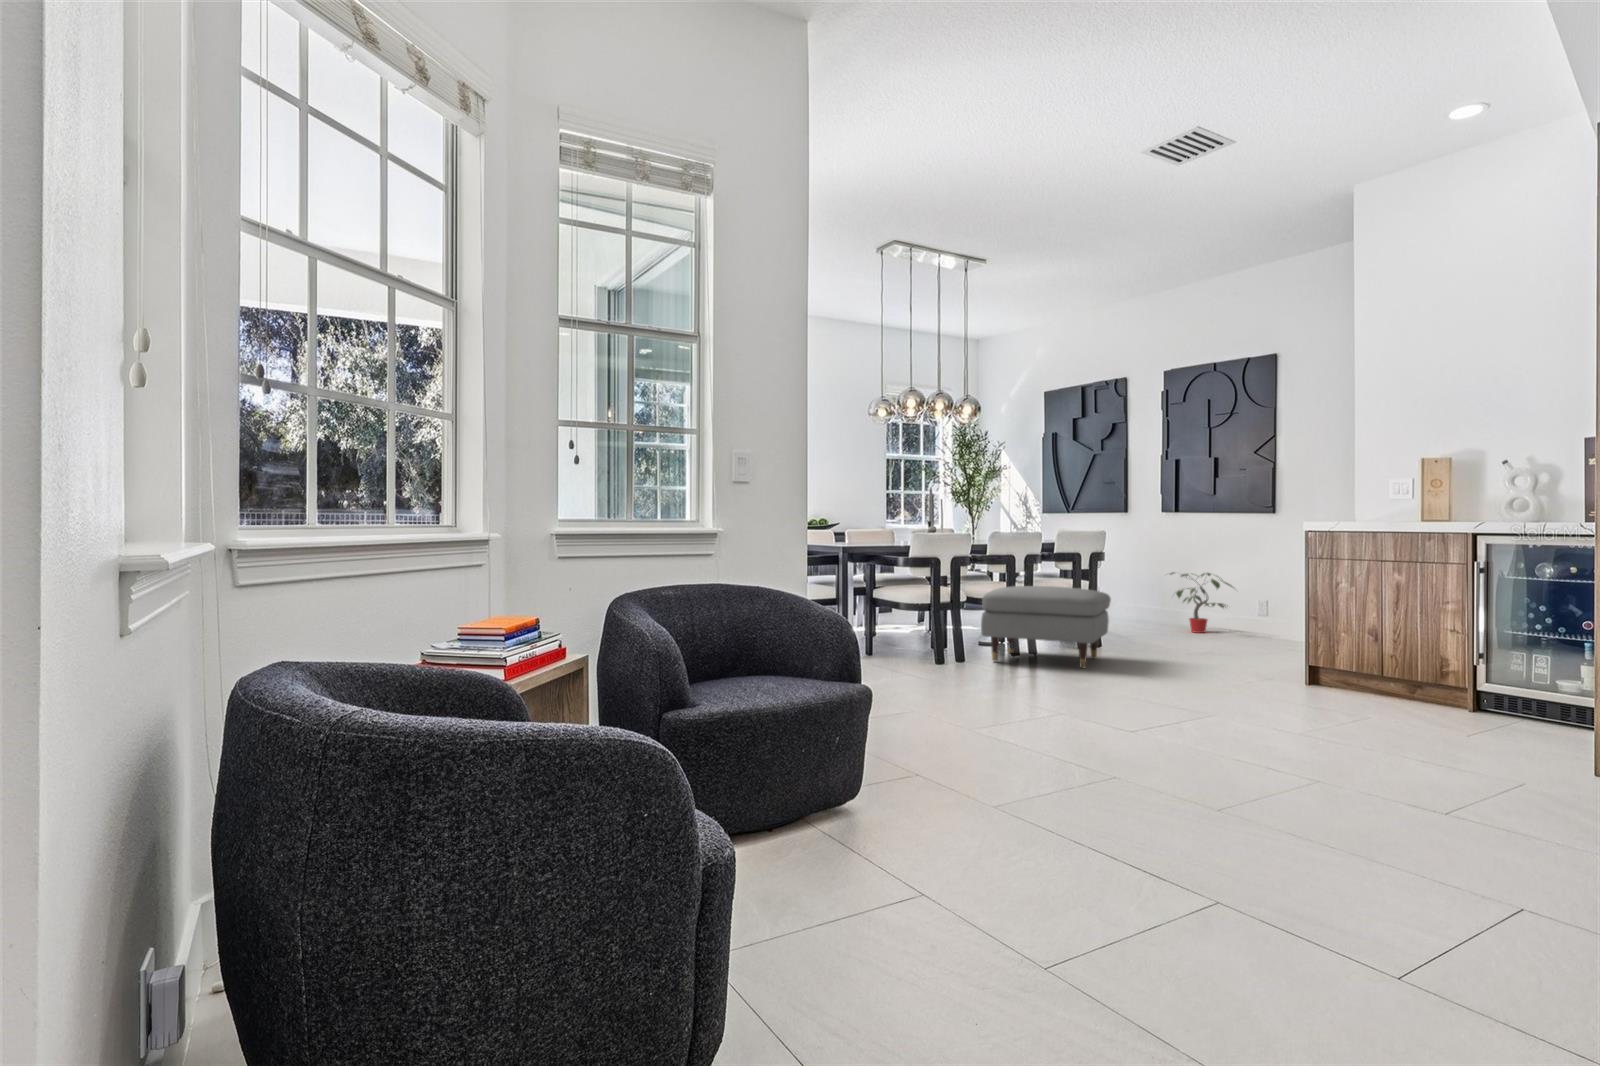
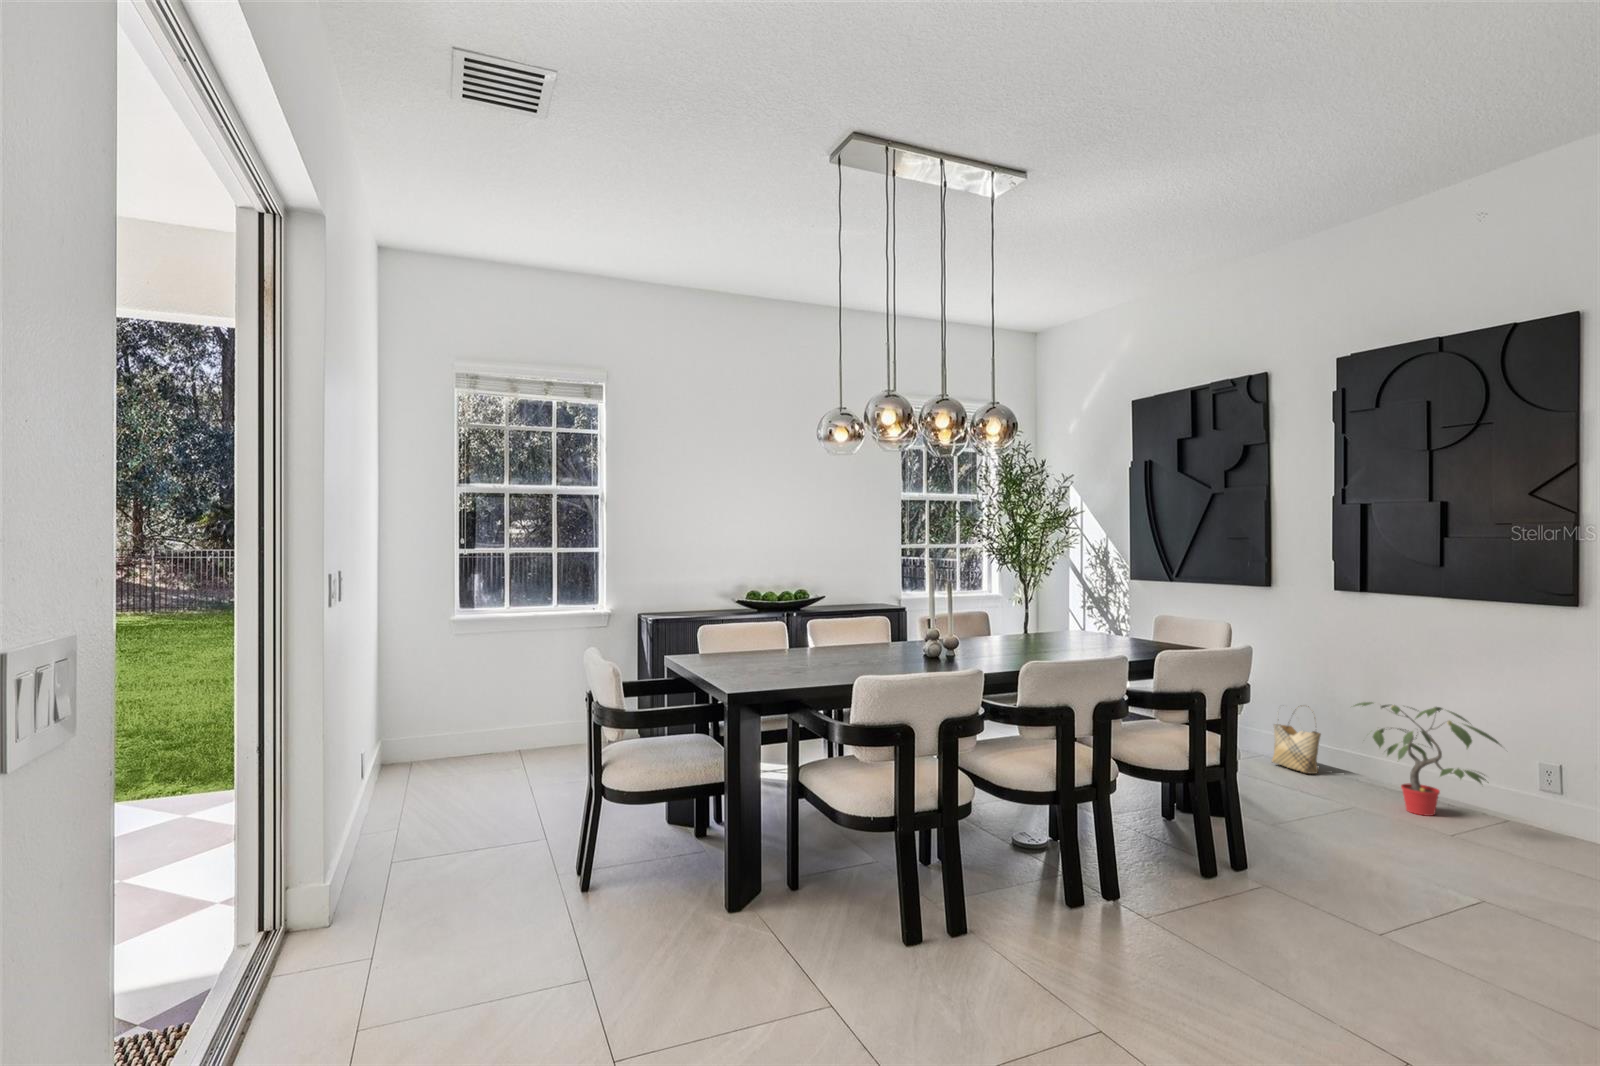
woven basket: none [1125,583,1152,623] -> present [1272,706,1321,774]
ottoman: present [981,586,1111,668] -> none [995,768,1279,1006]

